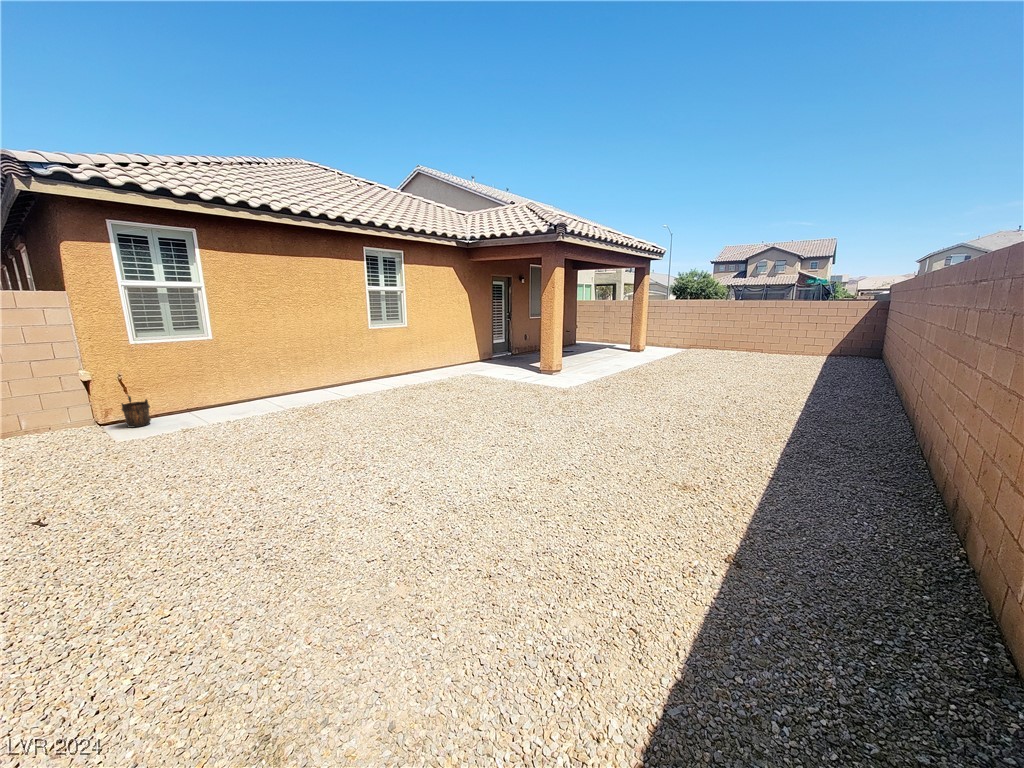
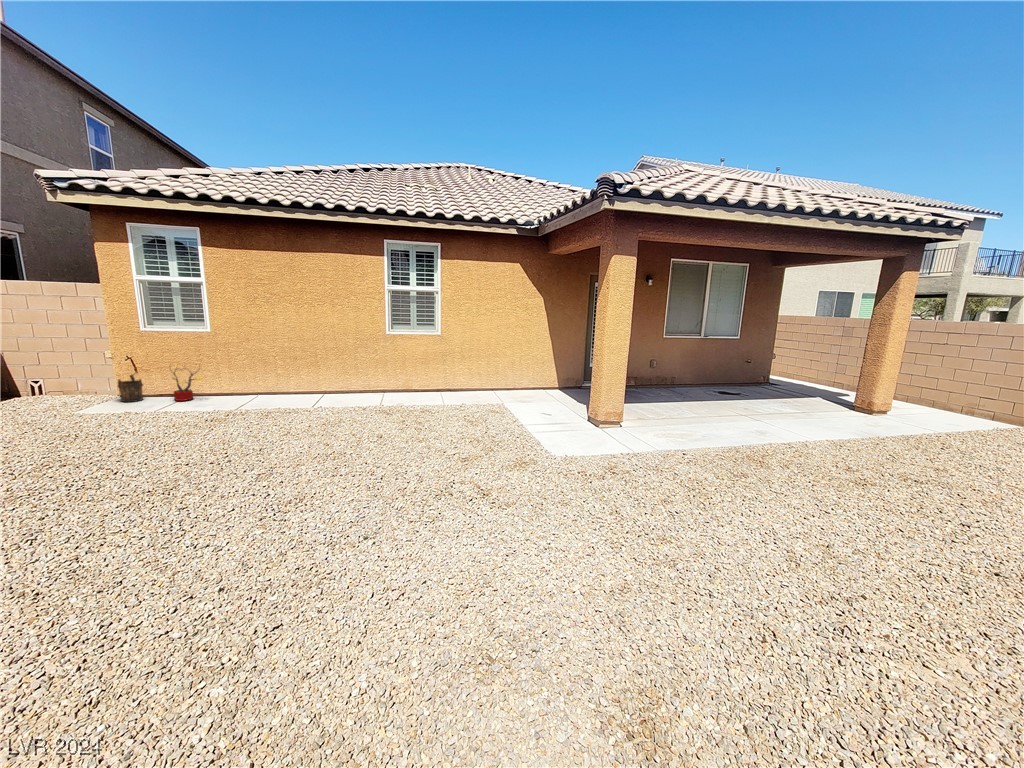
decorative plant: none [170,374,224,416] -> present [173,365,201,401]

